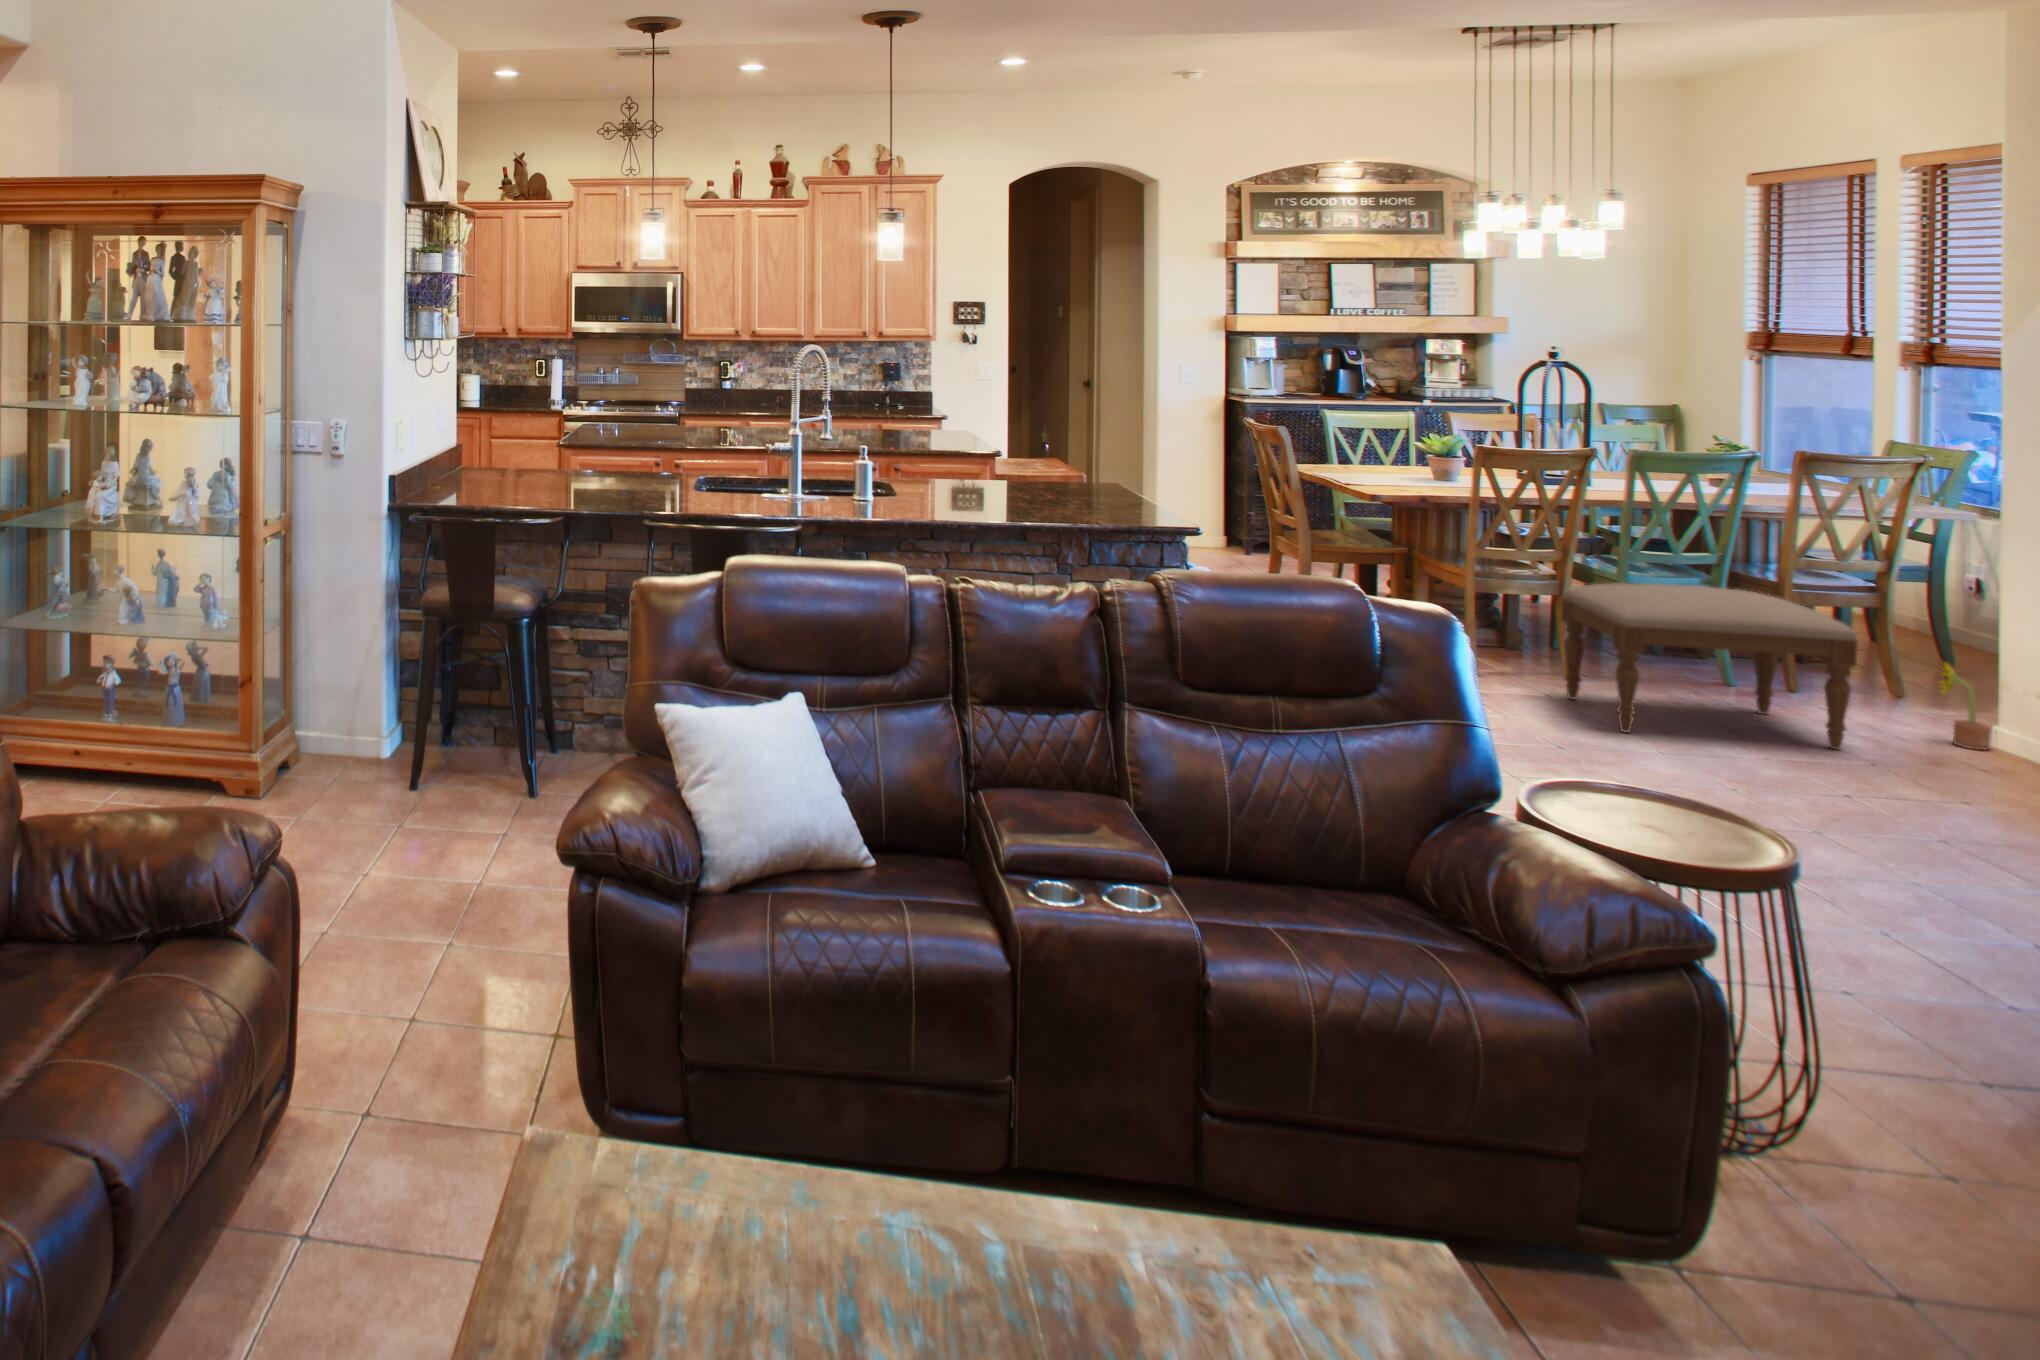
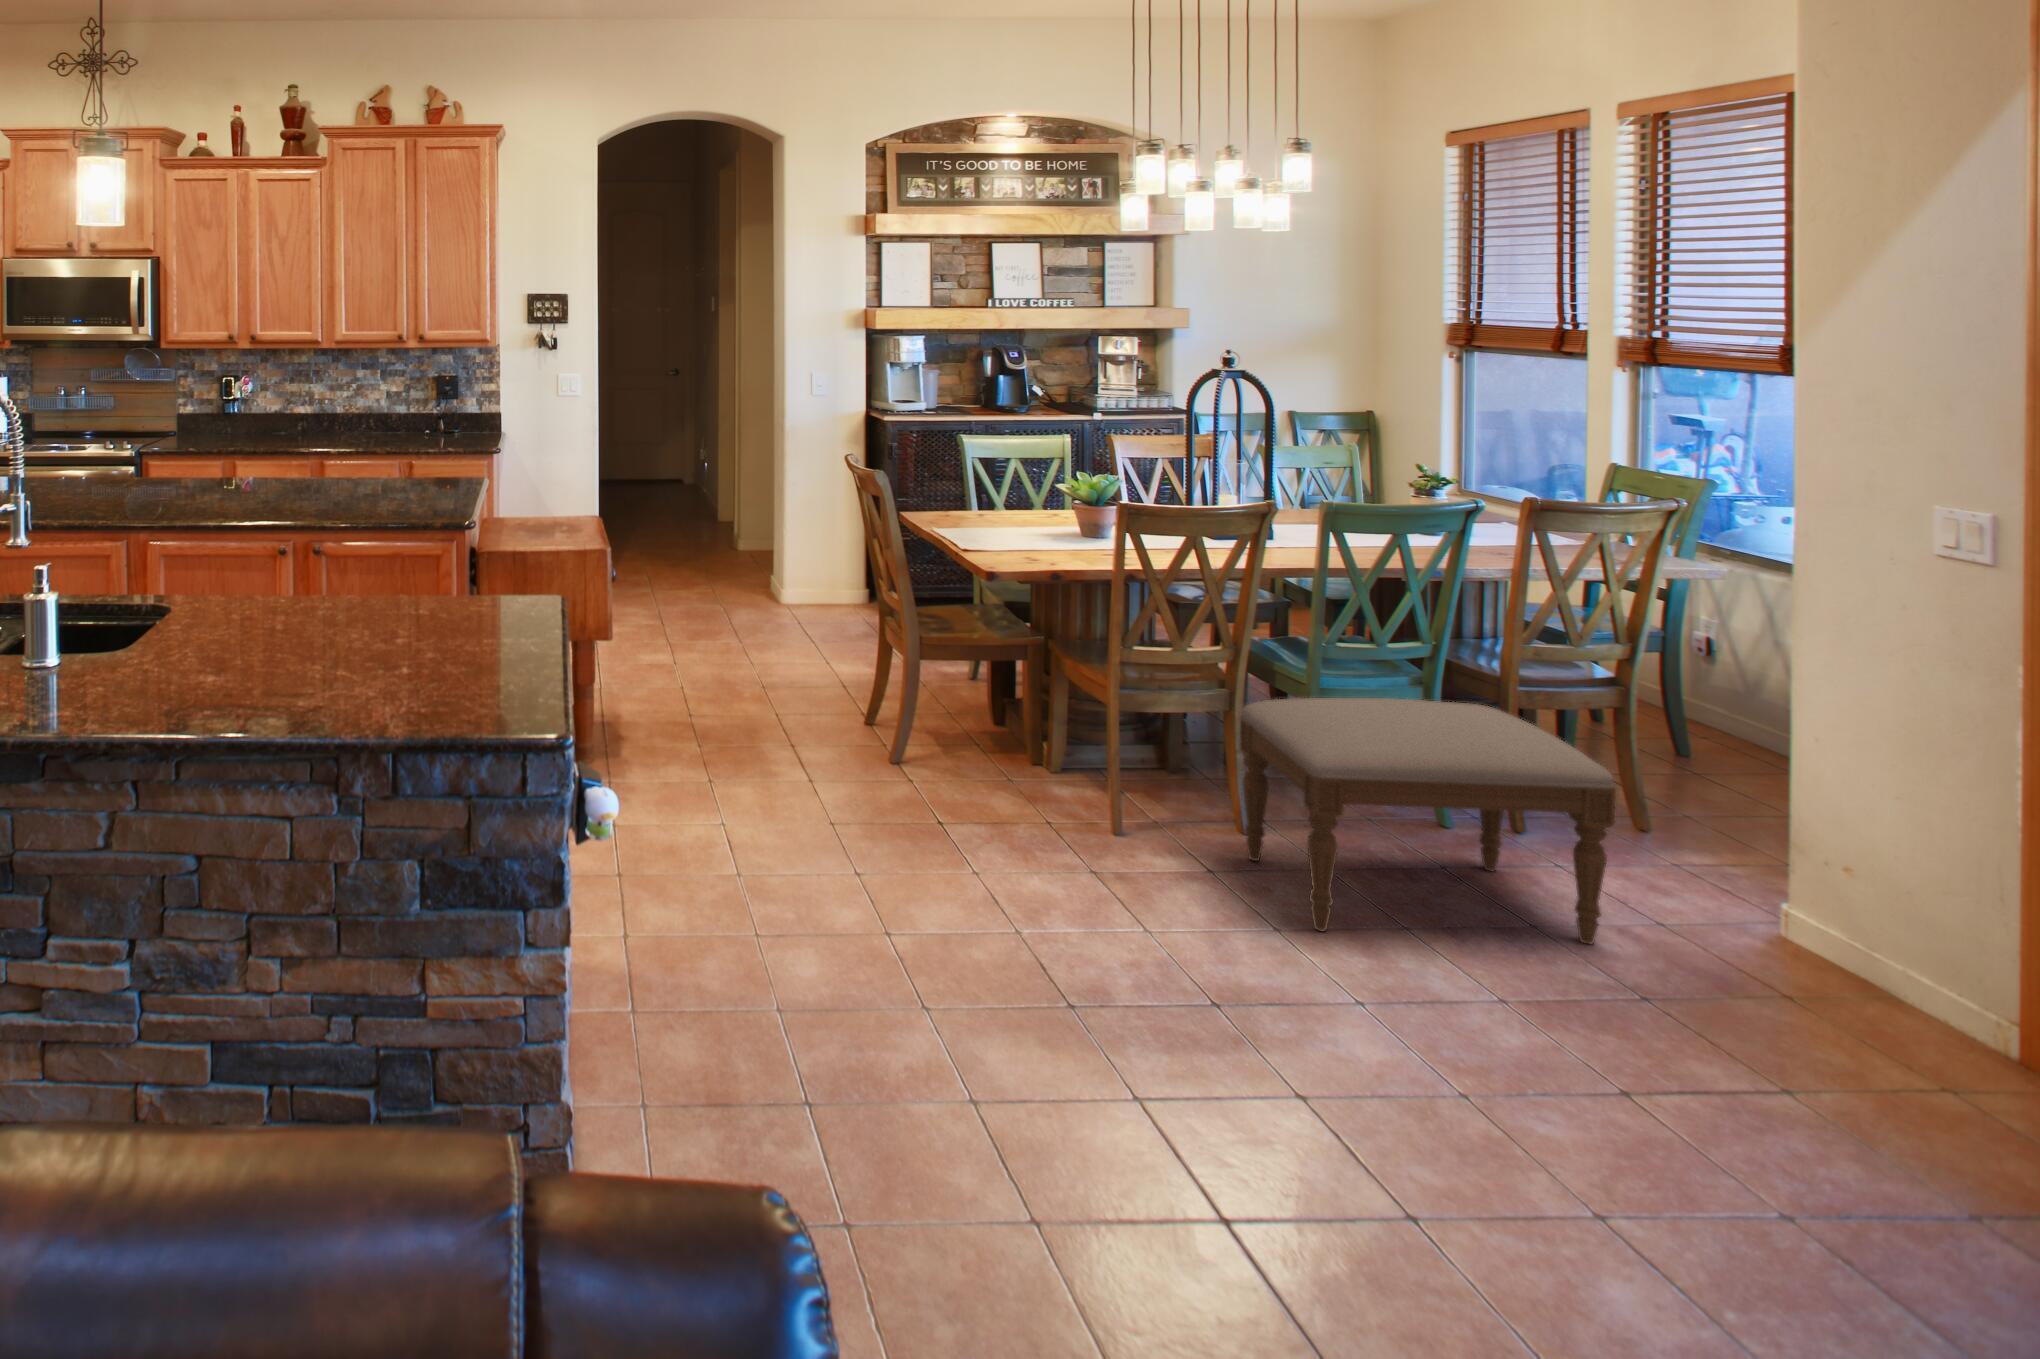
decorative plant: present [1939,663,1991,750] -> none [1703,796,1773,927]

